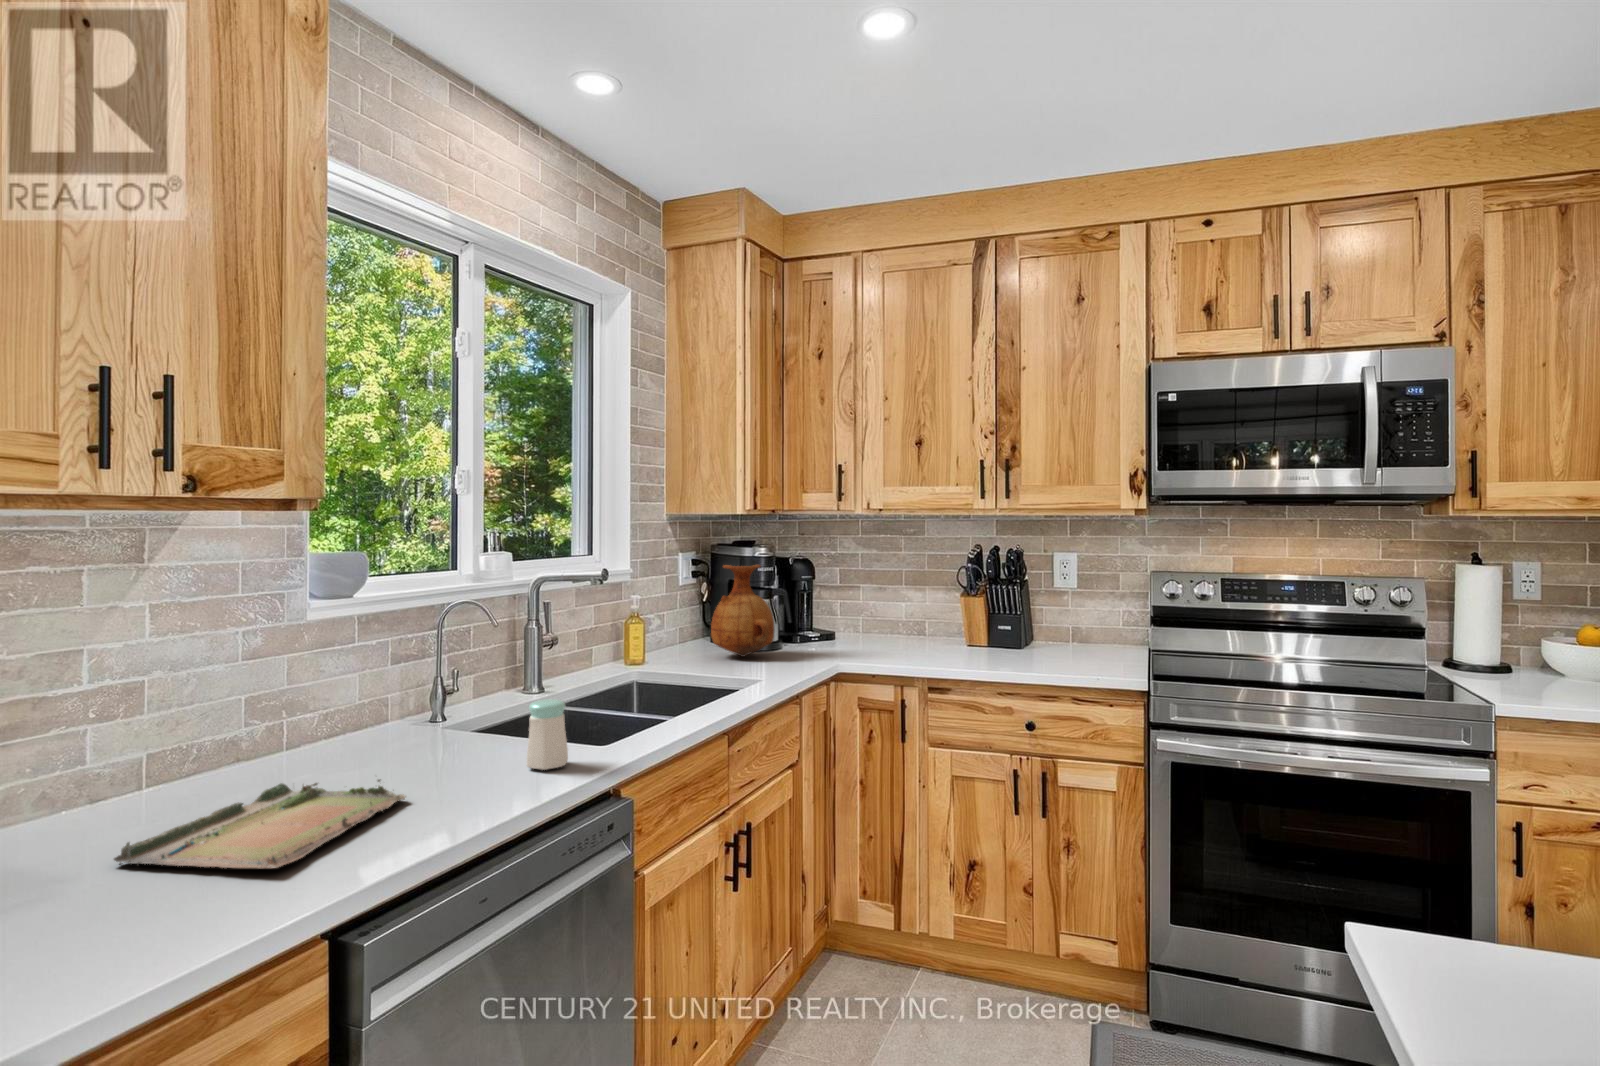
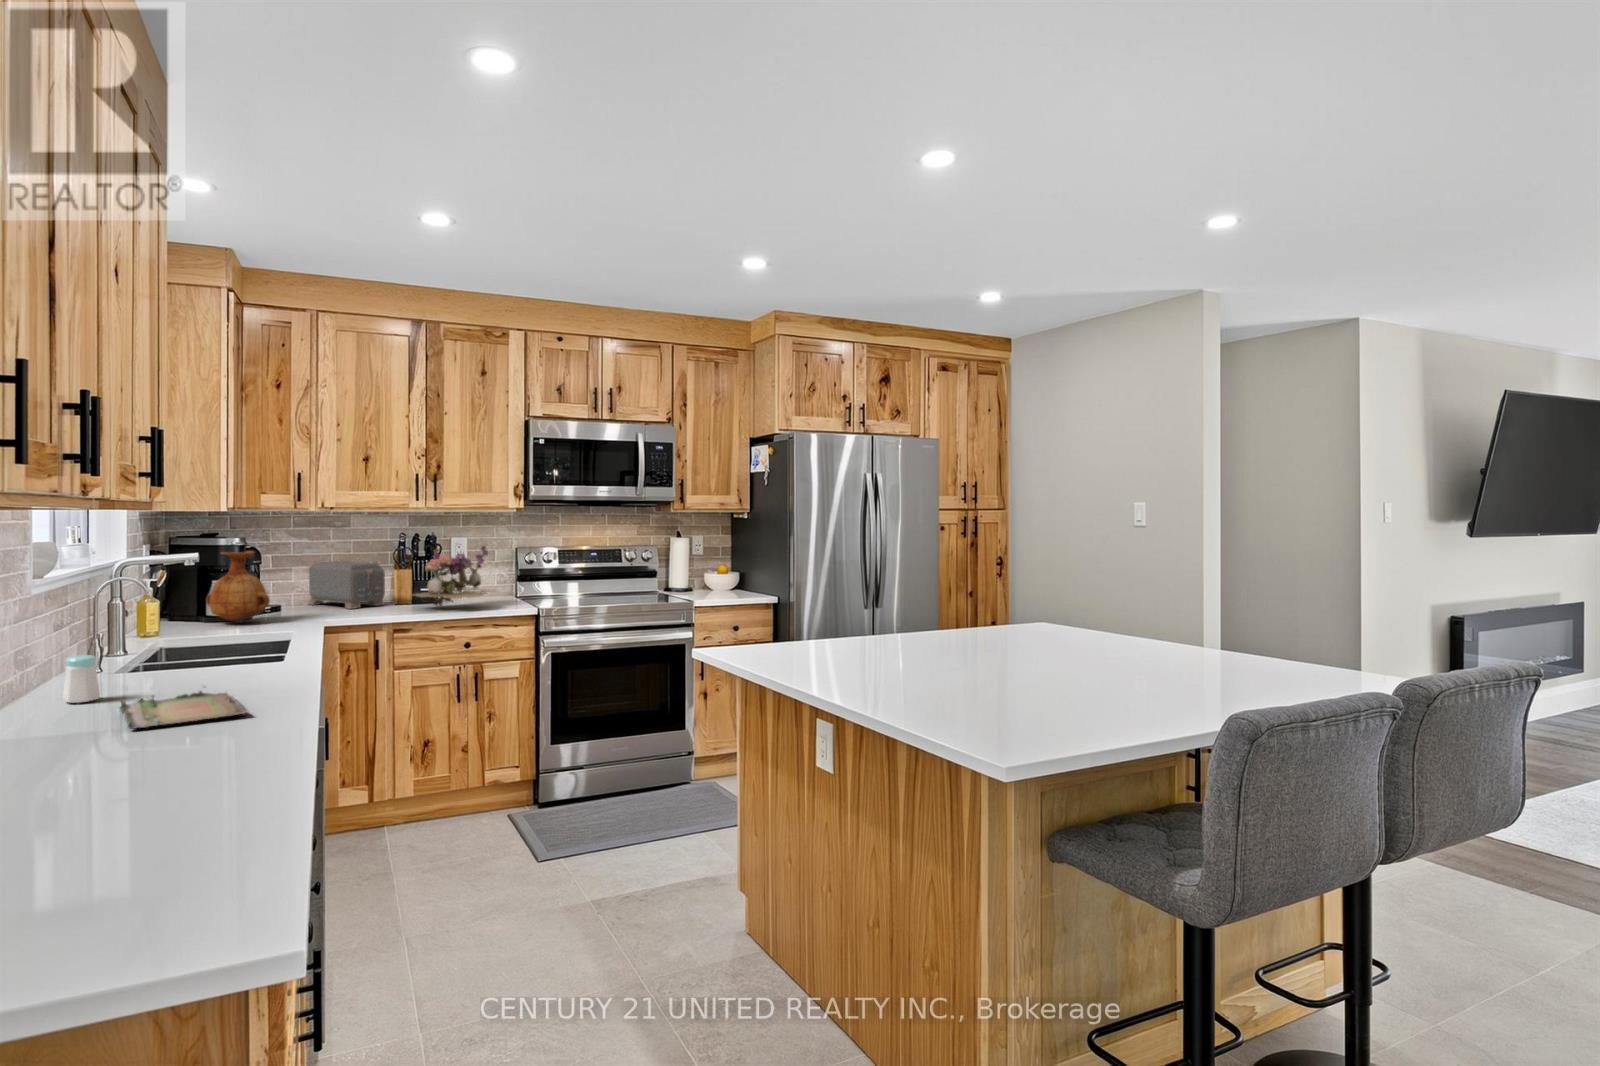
flower arrangement: none [962,563,1091,660] -> present [413,545,491,608]
toaster: none [864,583,946,649] -> present [307,561,385,609]
salt shaker: present [527,699,568,770] -> present [63,655,100,703]

